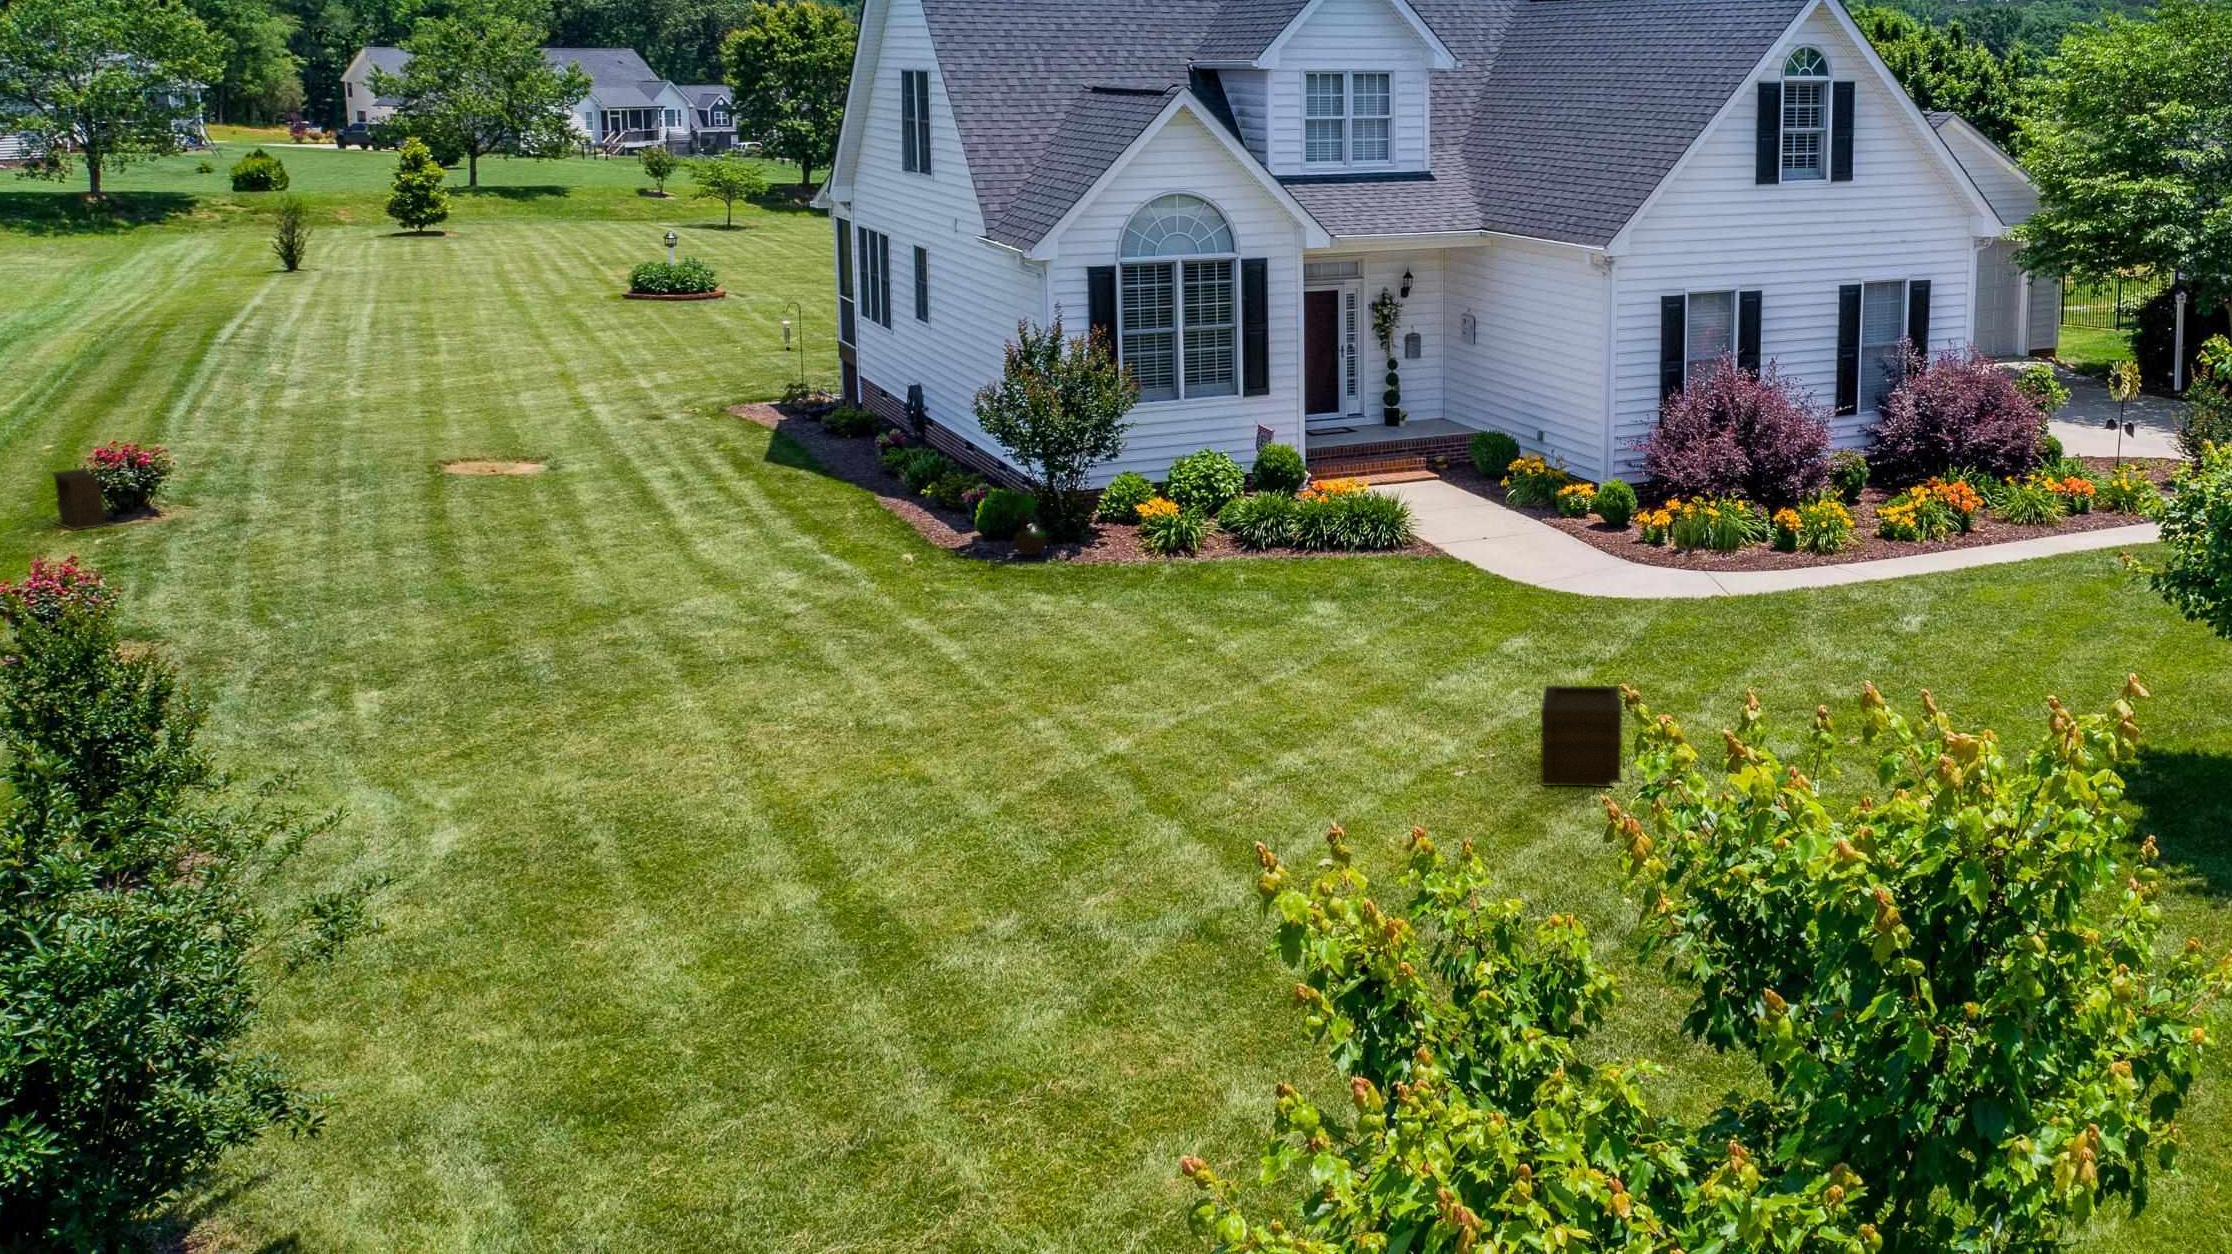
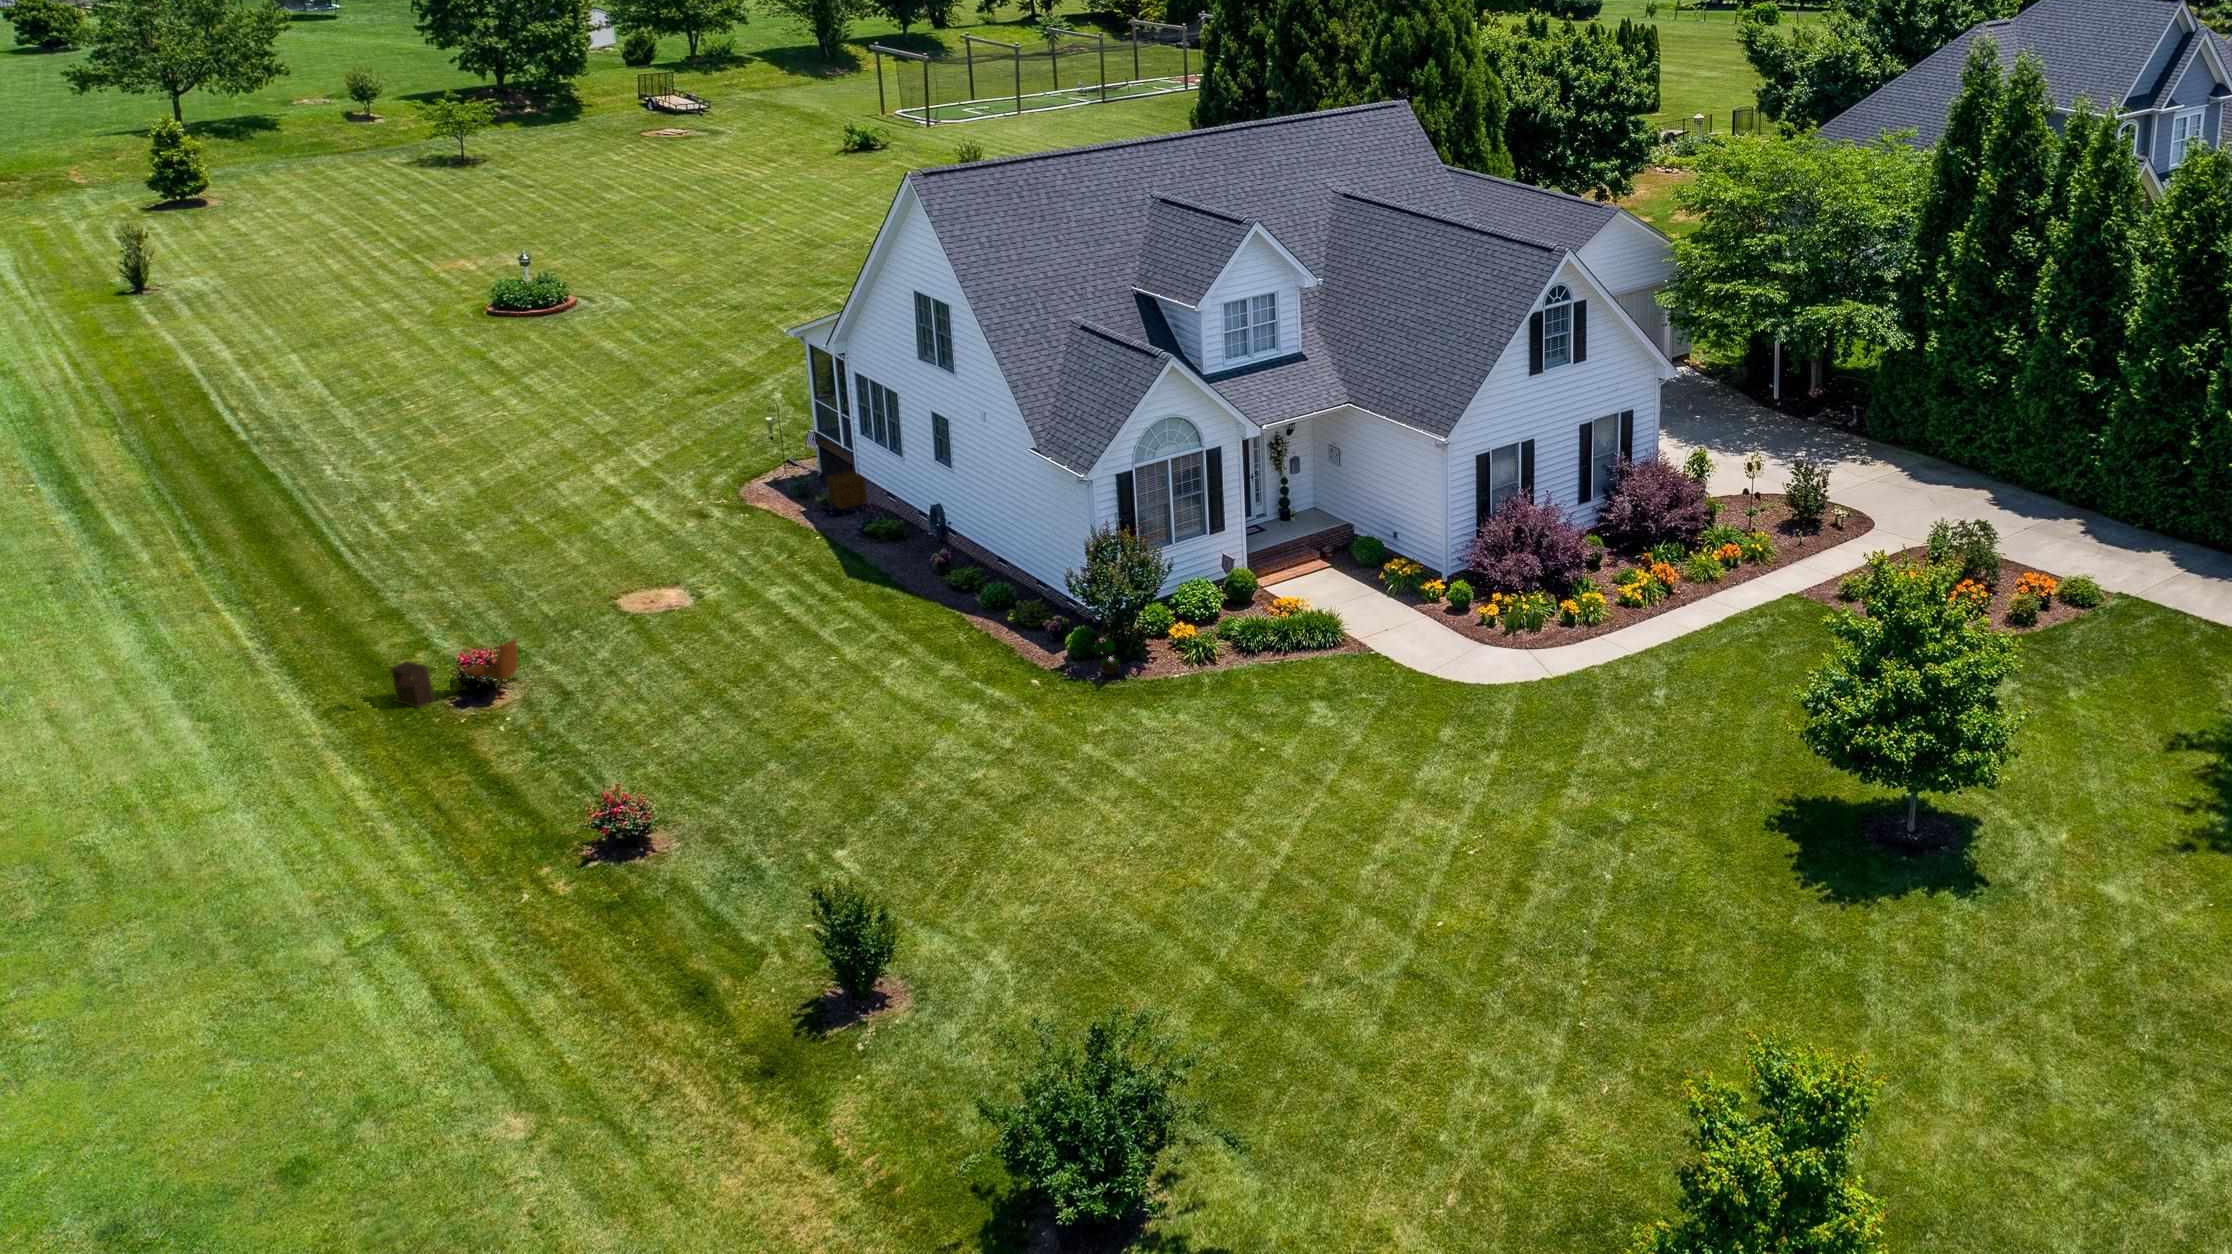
lounge chair: none [161,444,231,523] -> present [463,638,518,686]
wooden crate: present [1541,685,1622,787] -> present [827,471,867,509]

